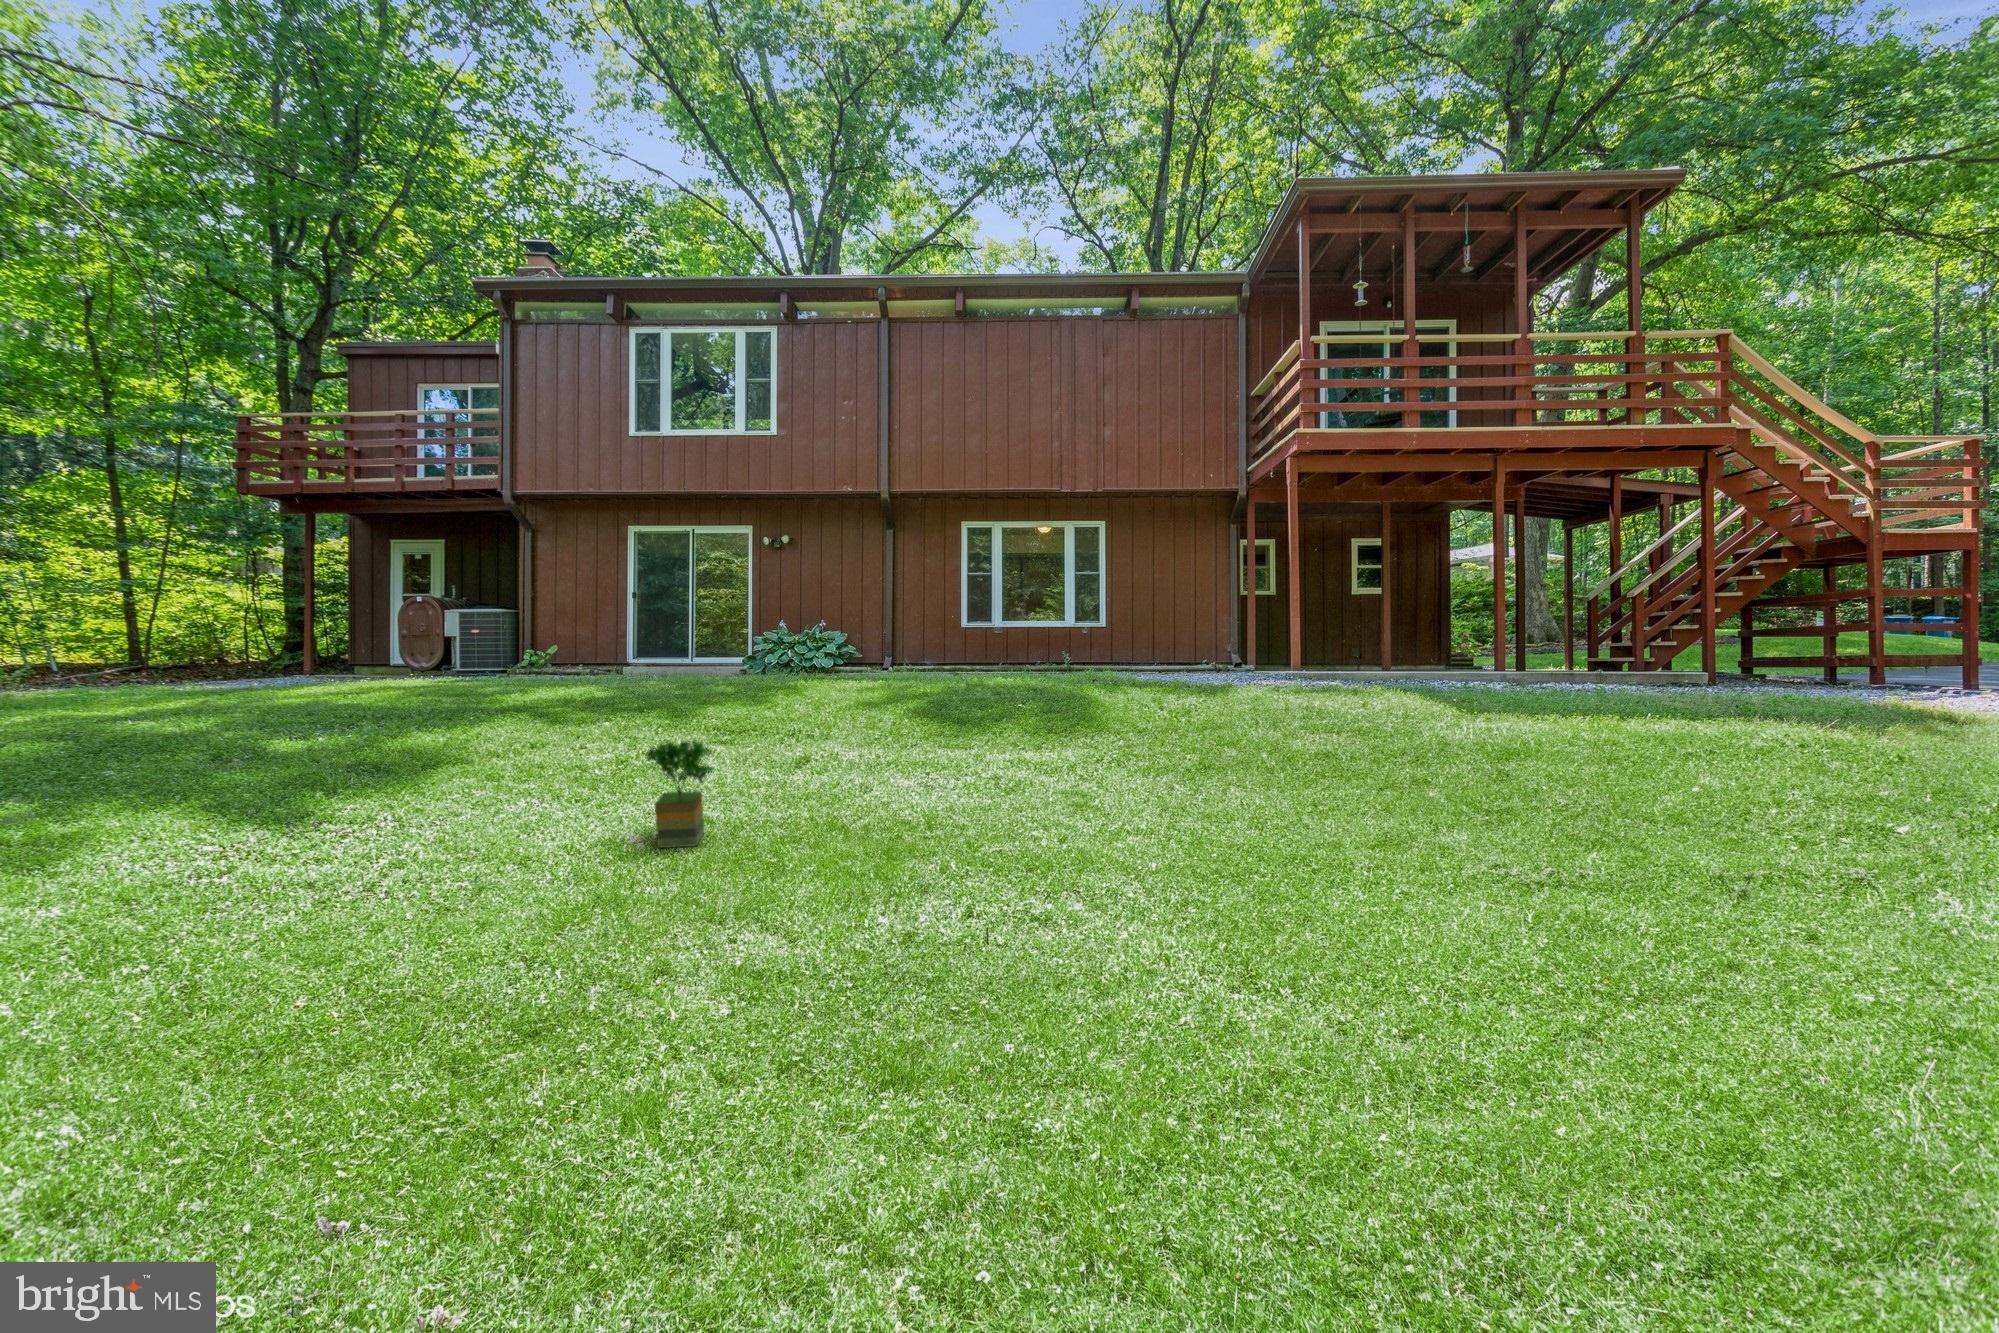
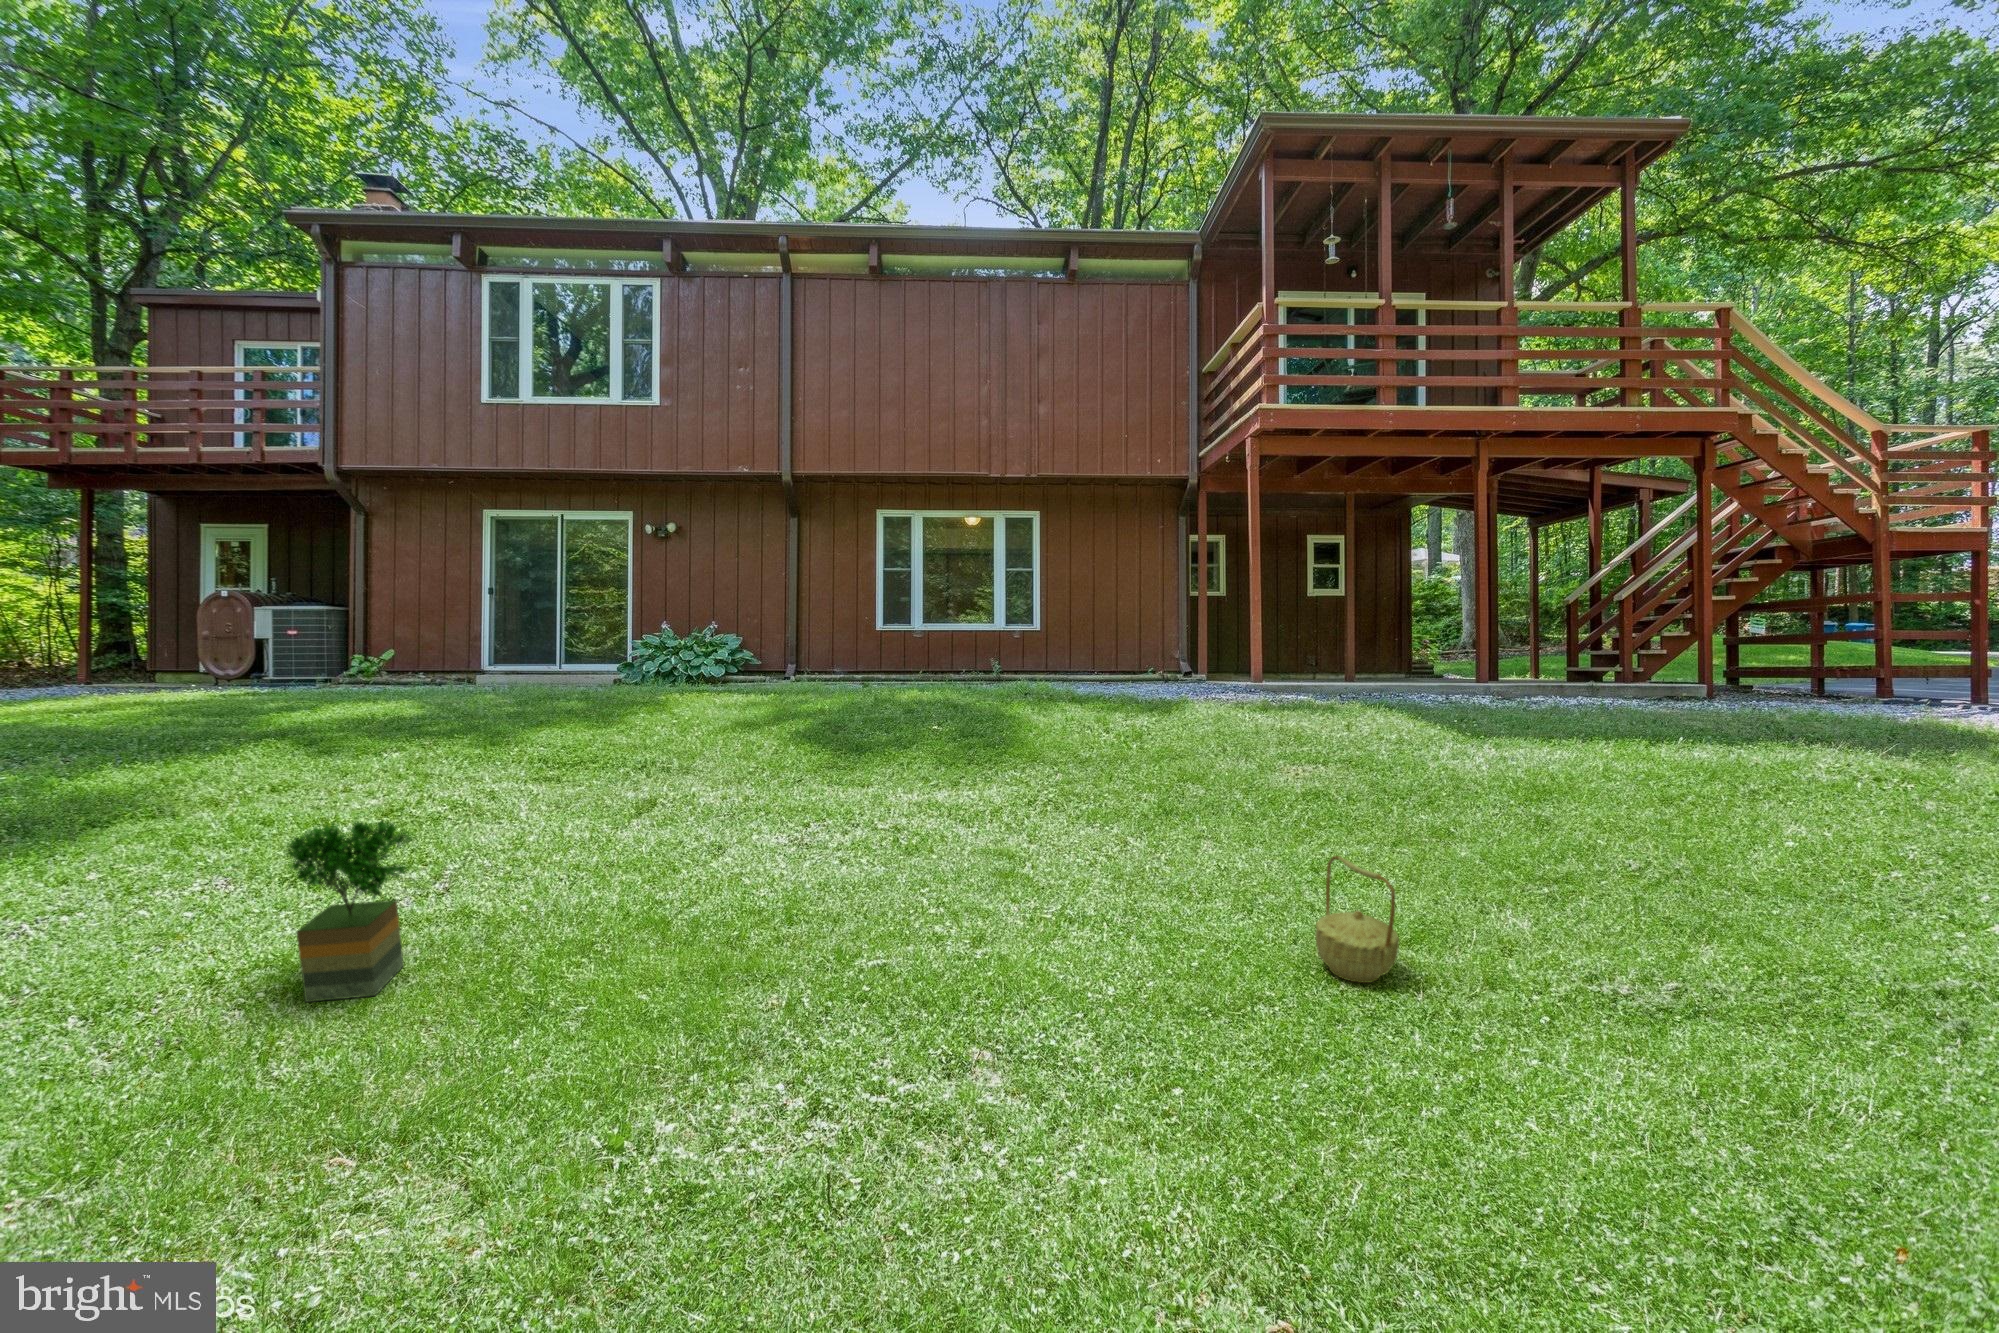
basket: none [1292,770,1345,851] -> present [1315,856,1399,983]

